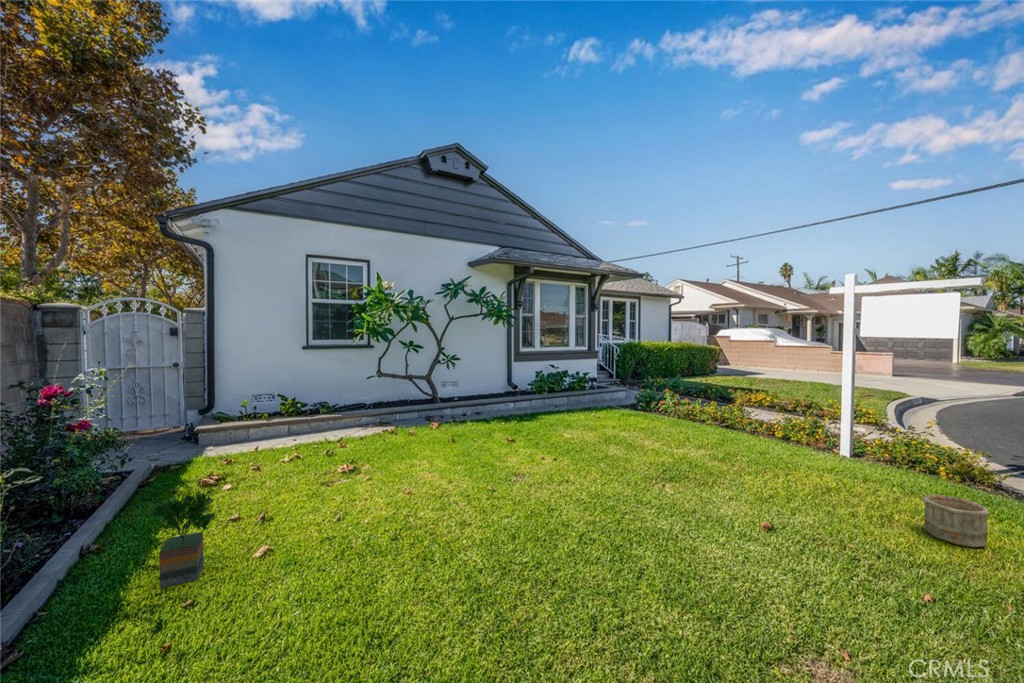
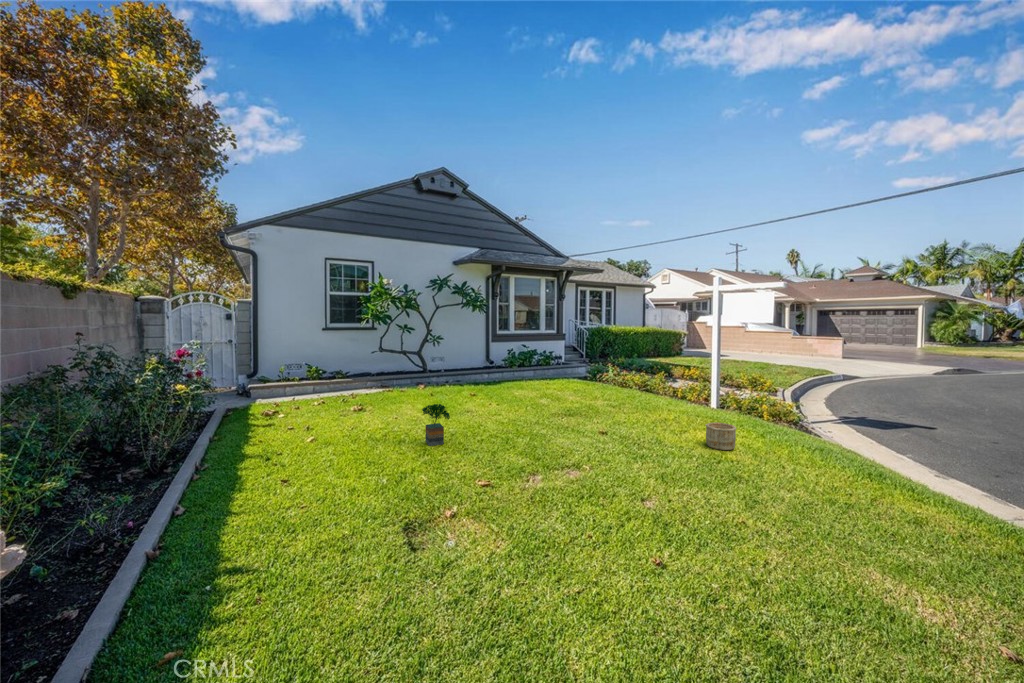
potted tree: present [150,493,216,588] -> present [422,404,450,446]

